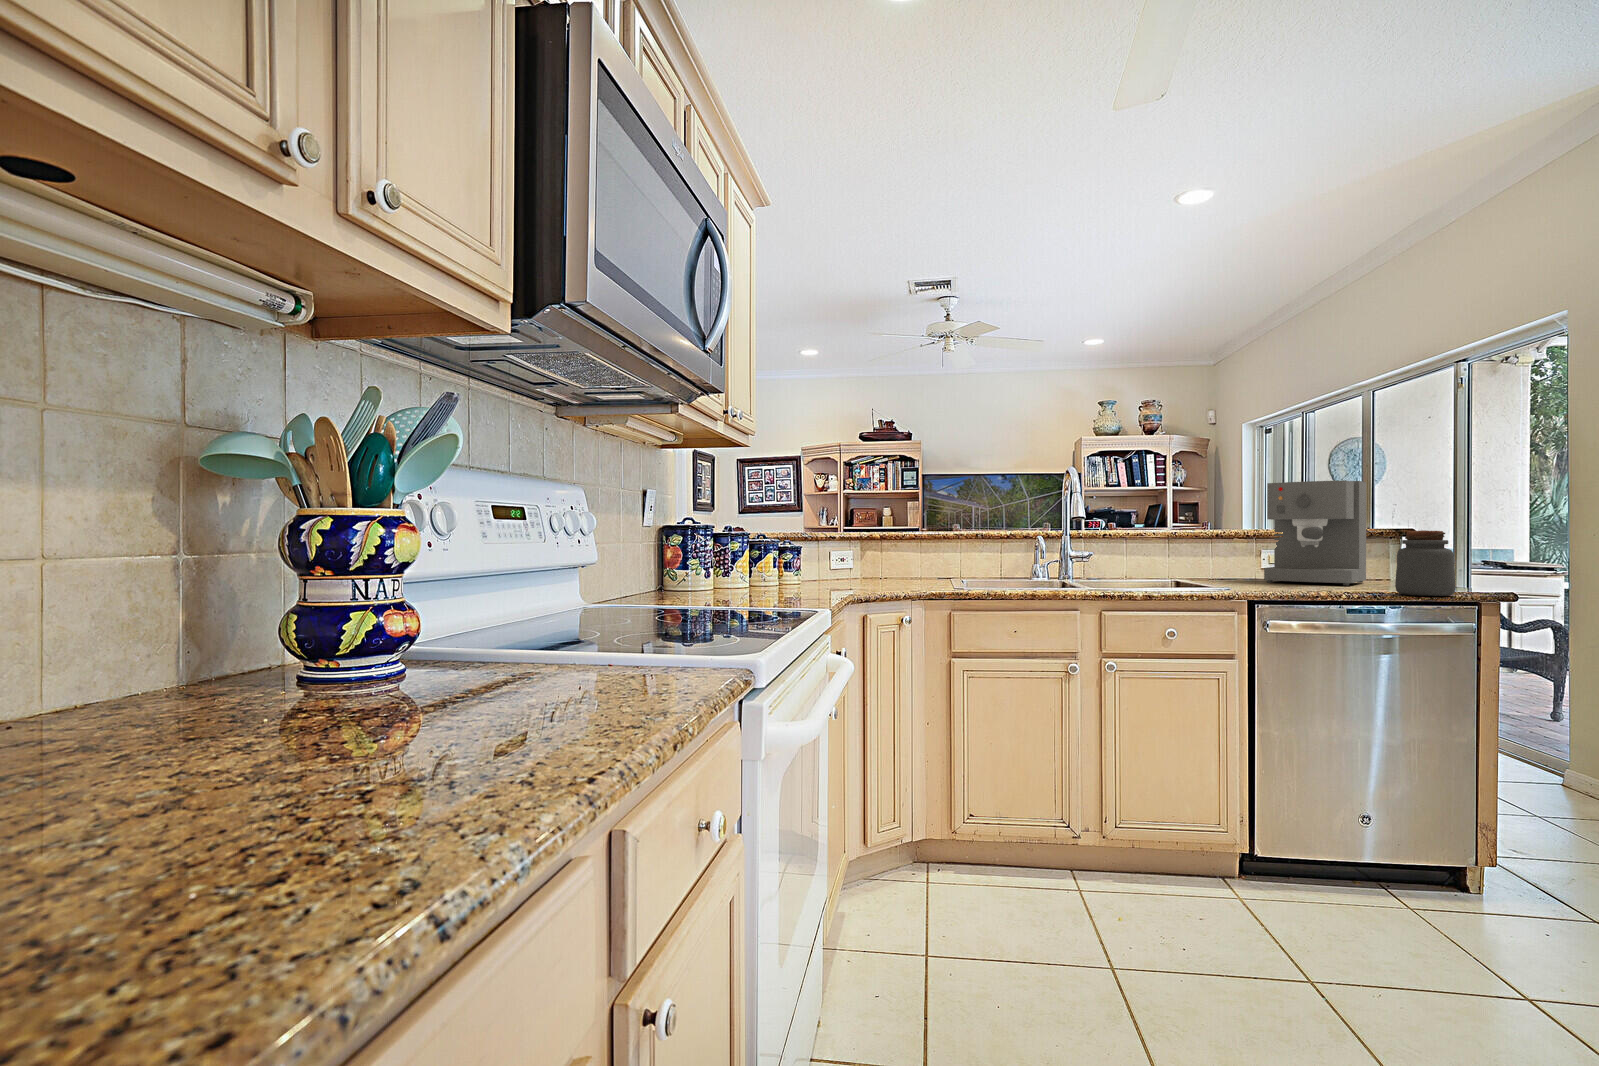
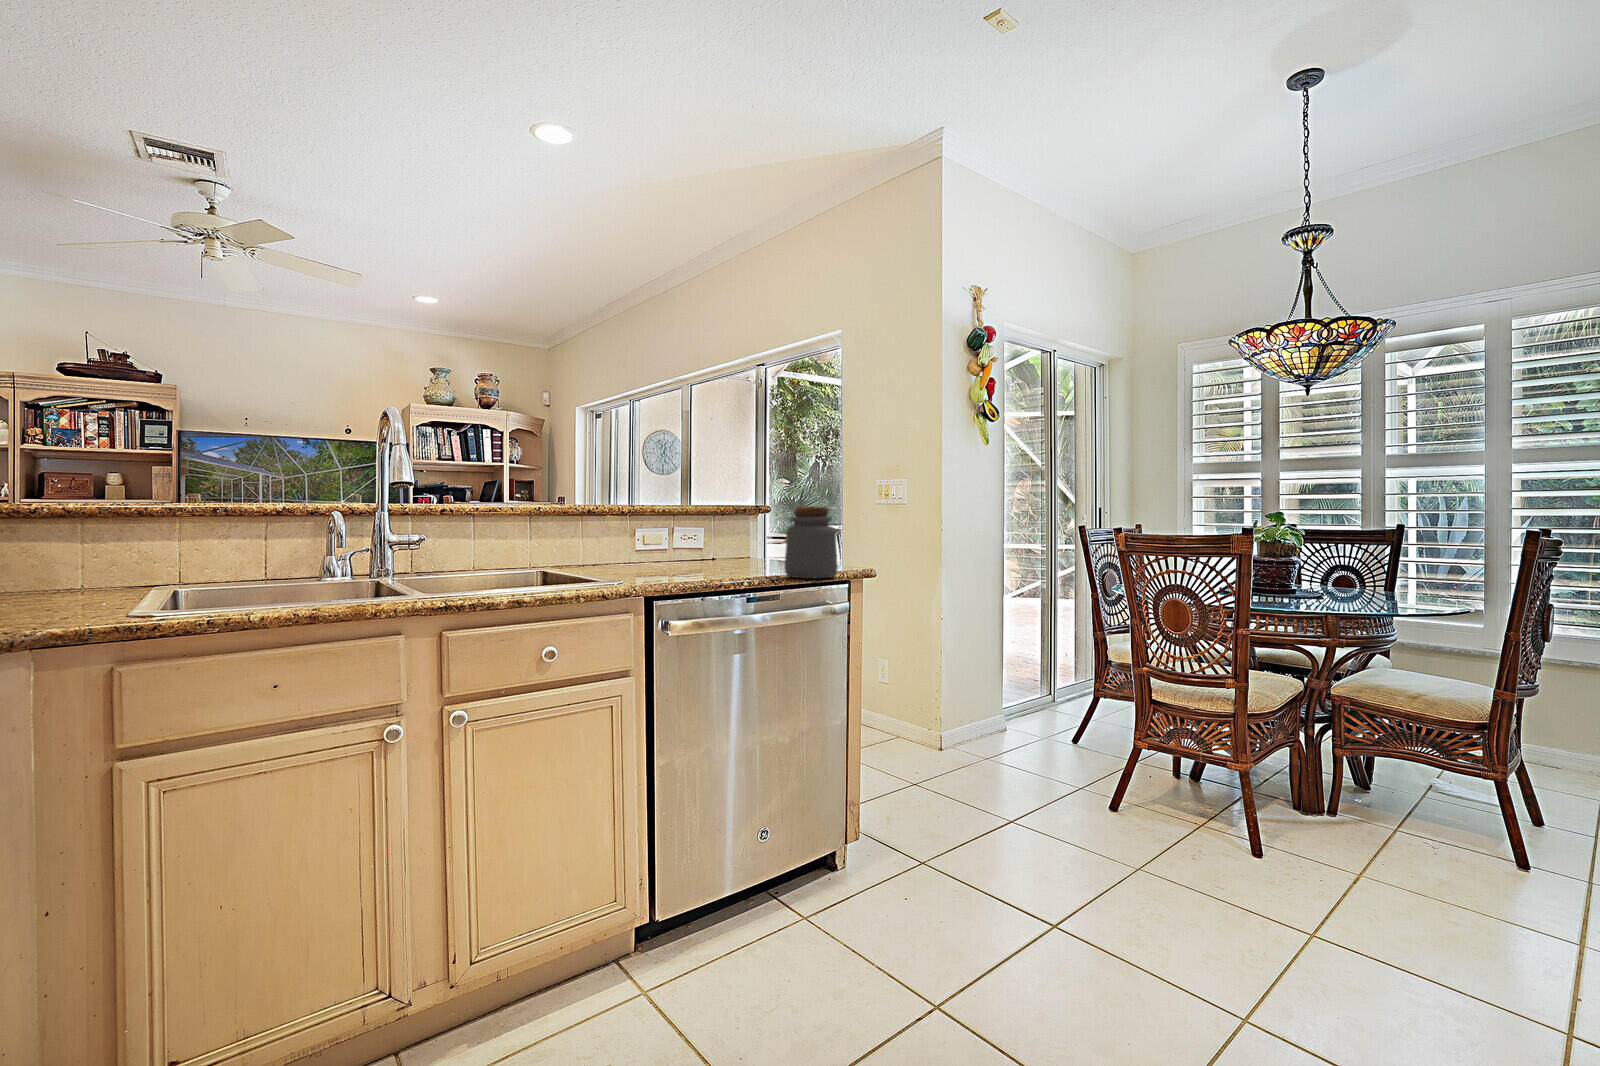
coffee maker: present [1264,480,1366,586] -> none [640,450,733,568]

